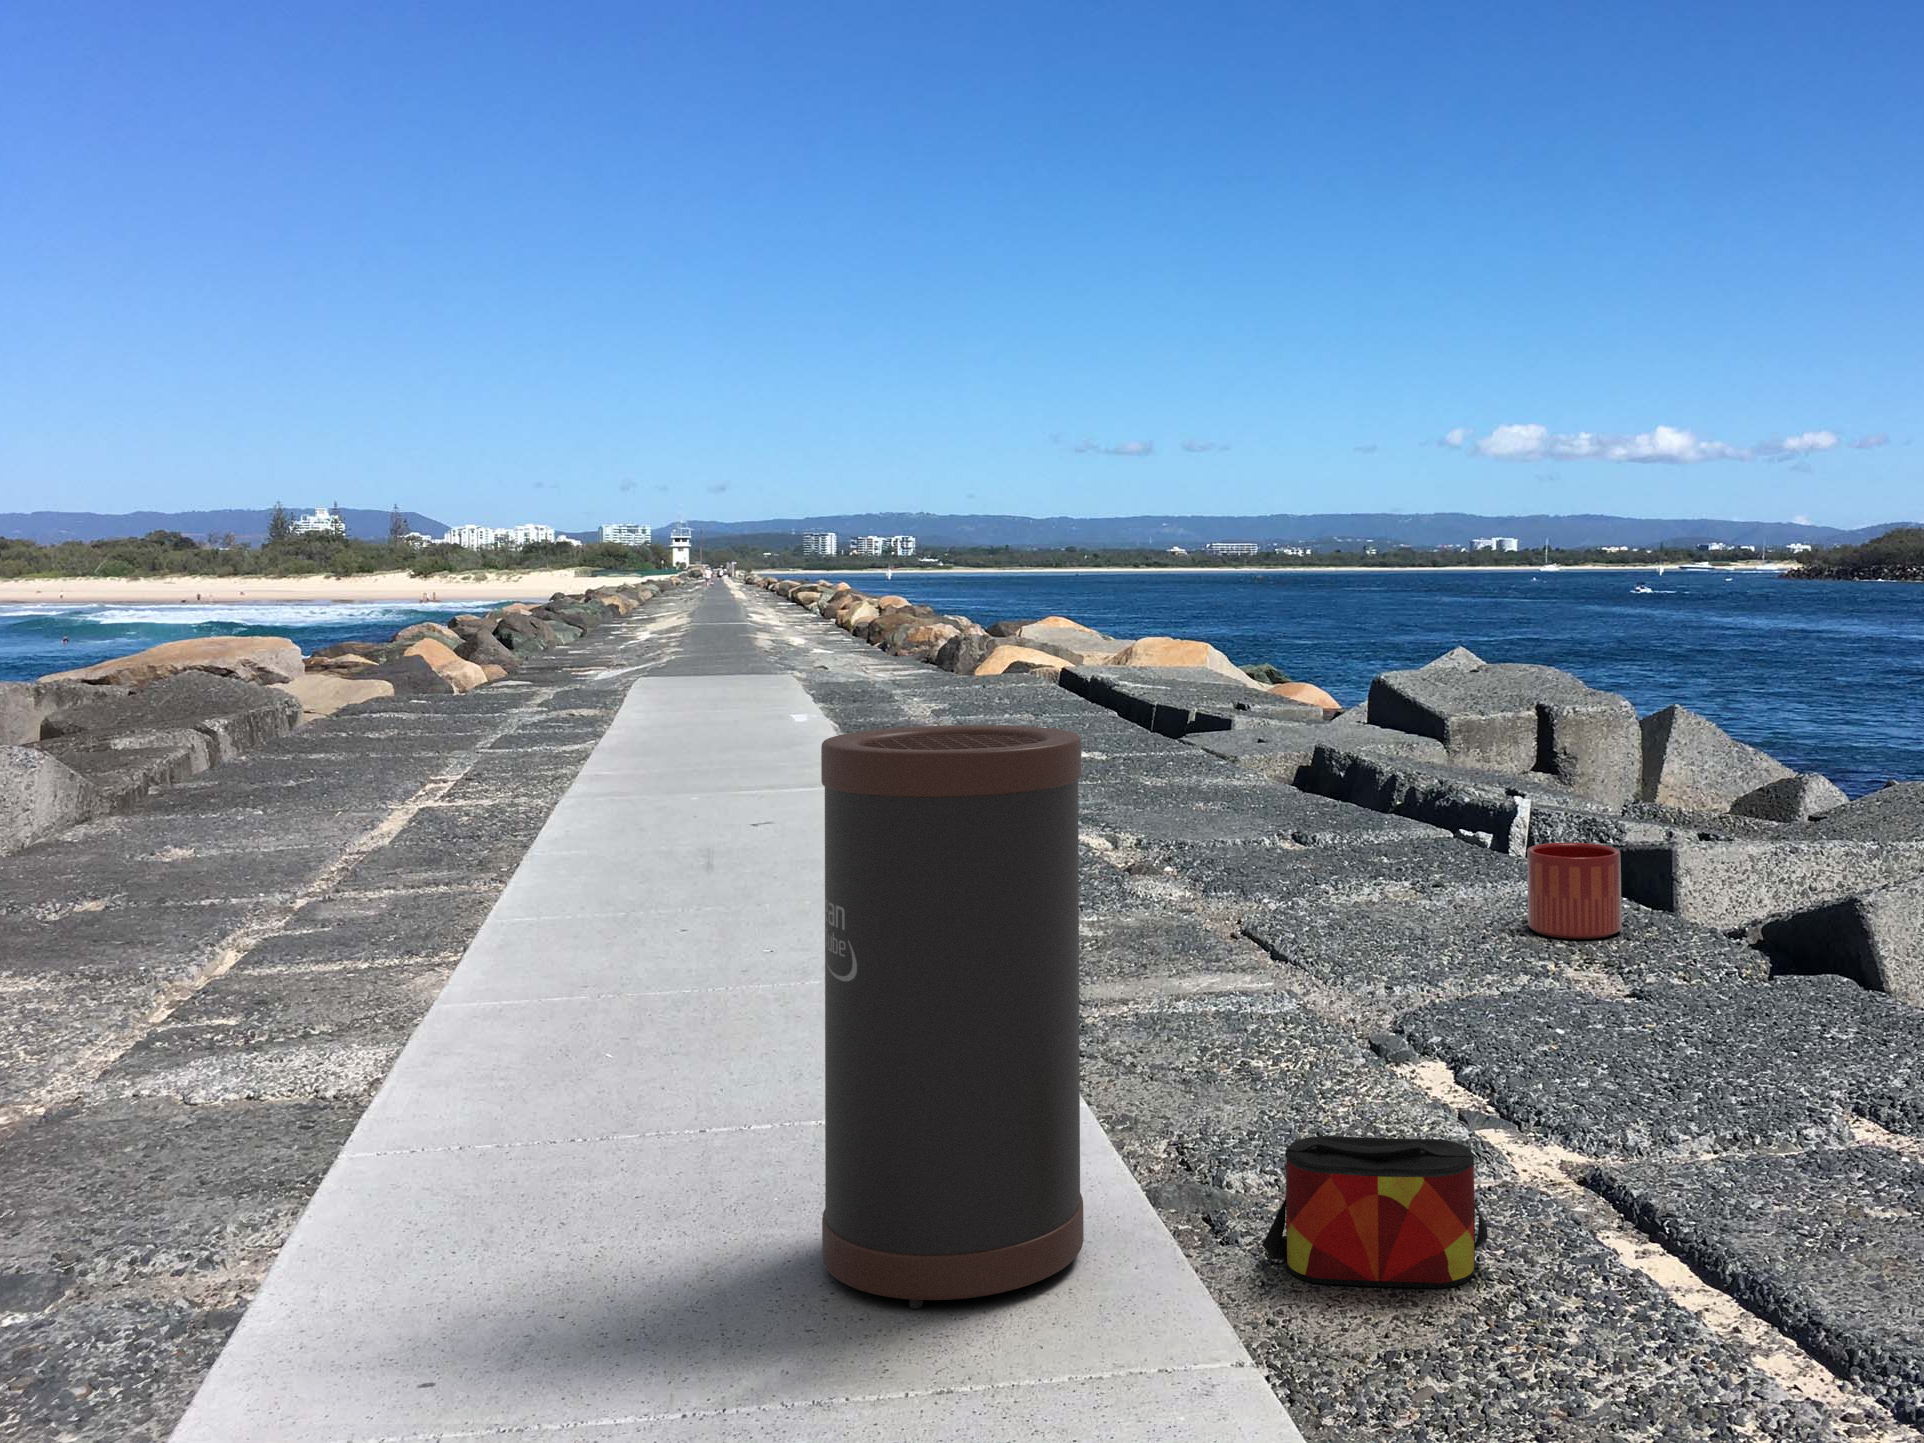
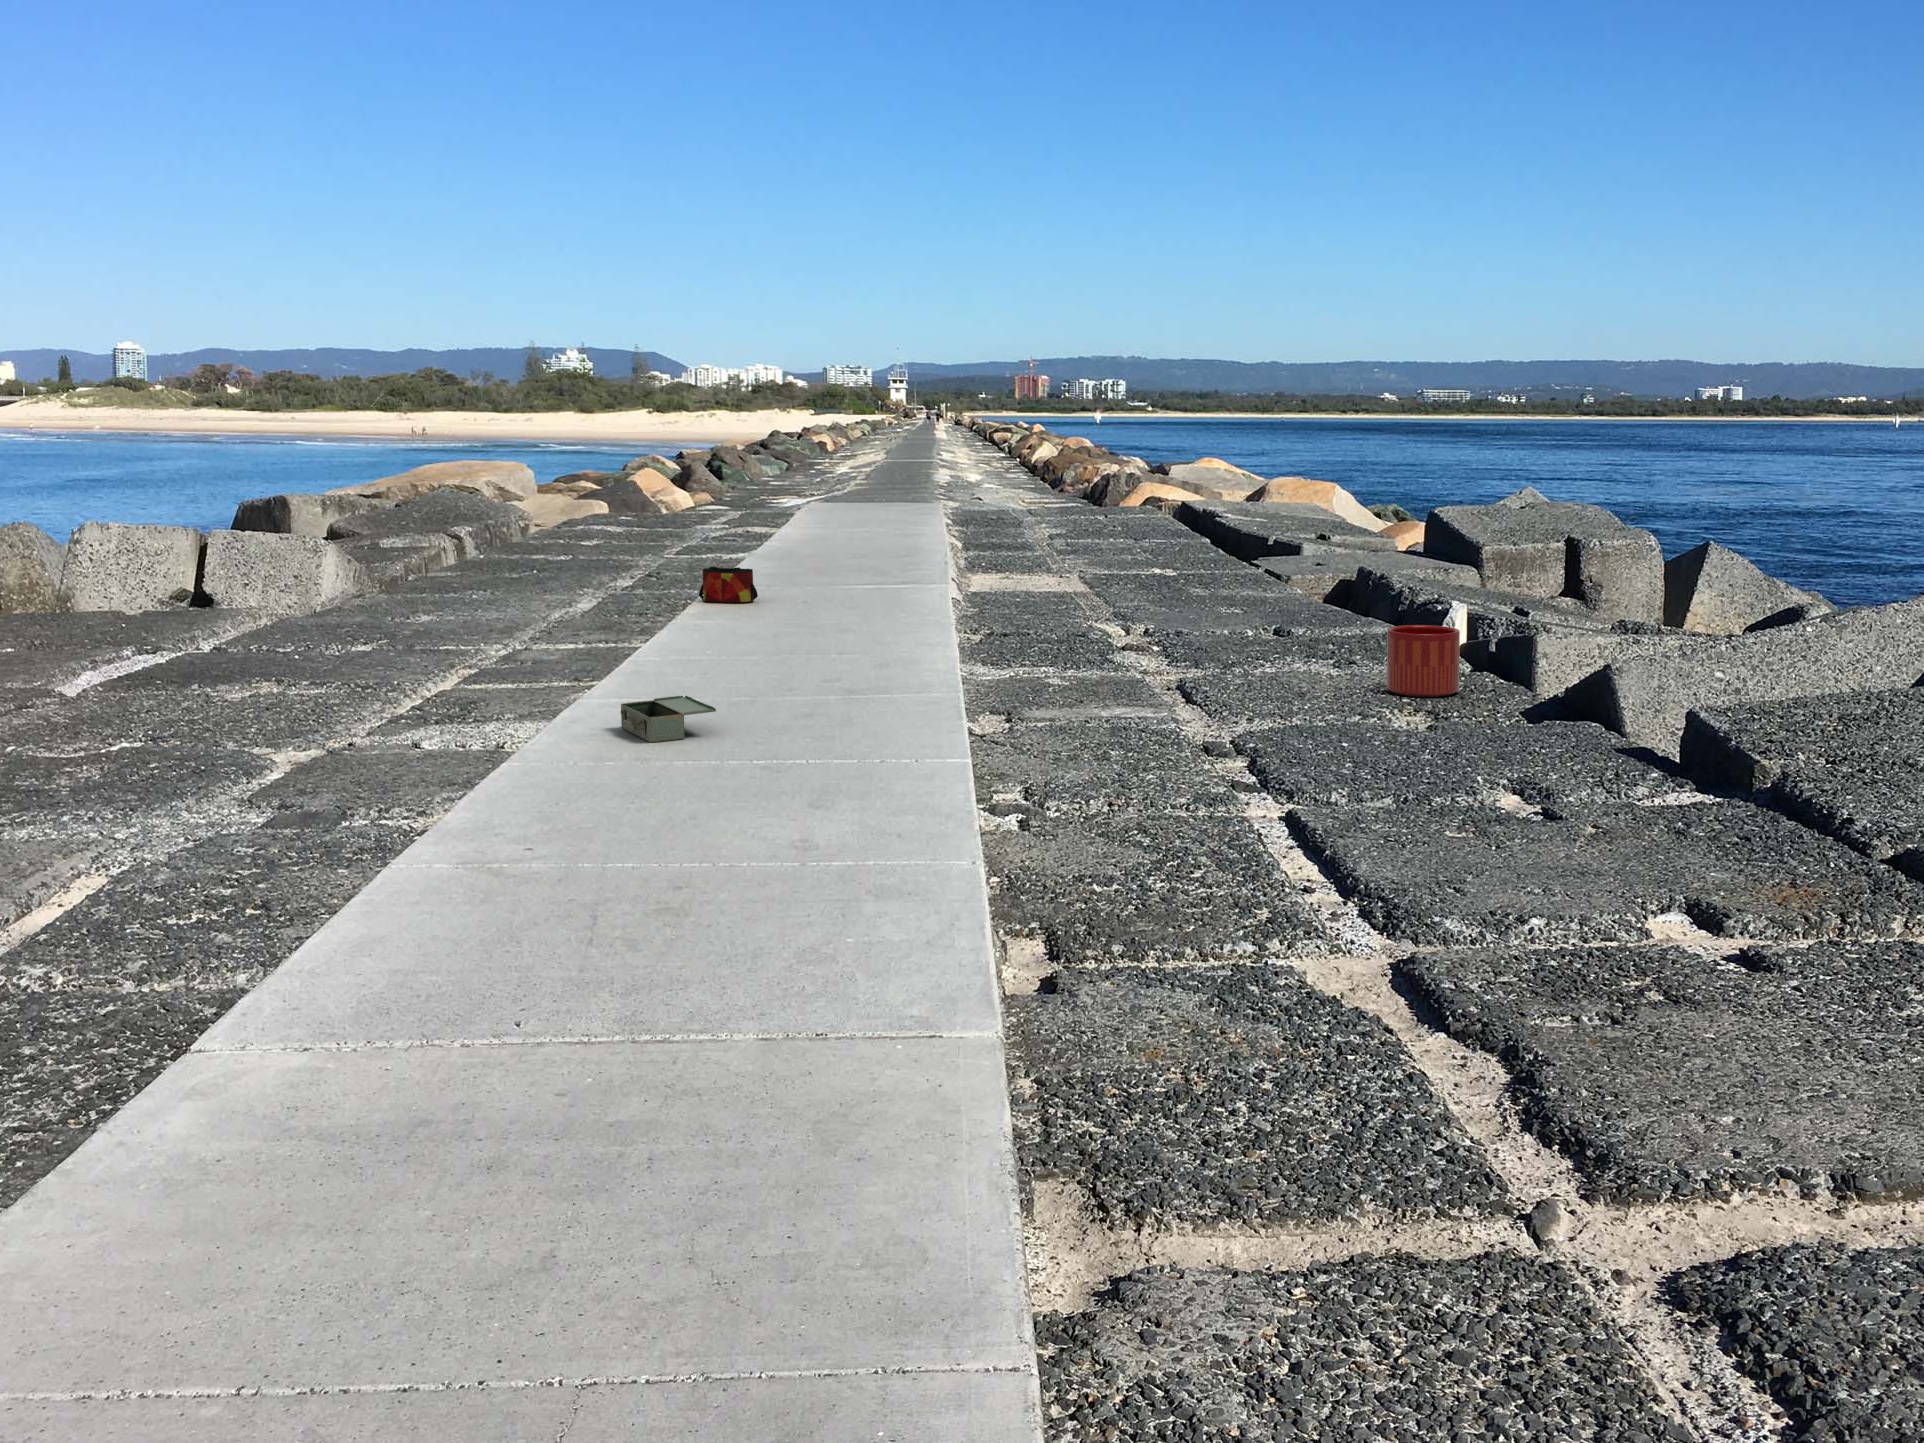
trash can: present [821,725,1084,1309] -> none [761,505,927,846]
toolbox: none [506,992,658,1076] -> present [621,696,716,742]
bag: present [1262,1136,1488,1288] -> present [699,566,758,603]

